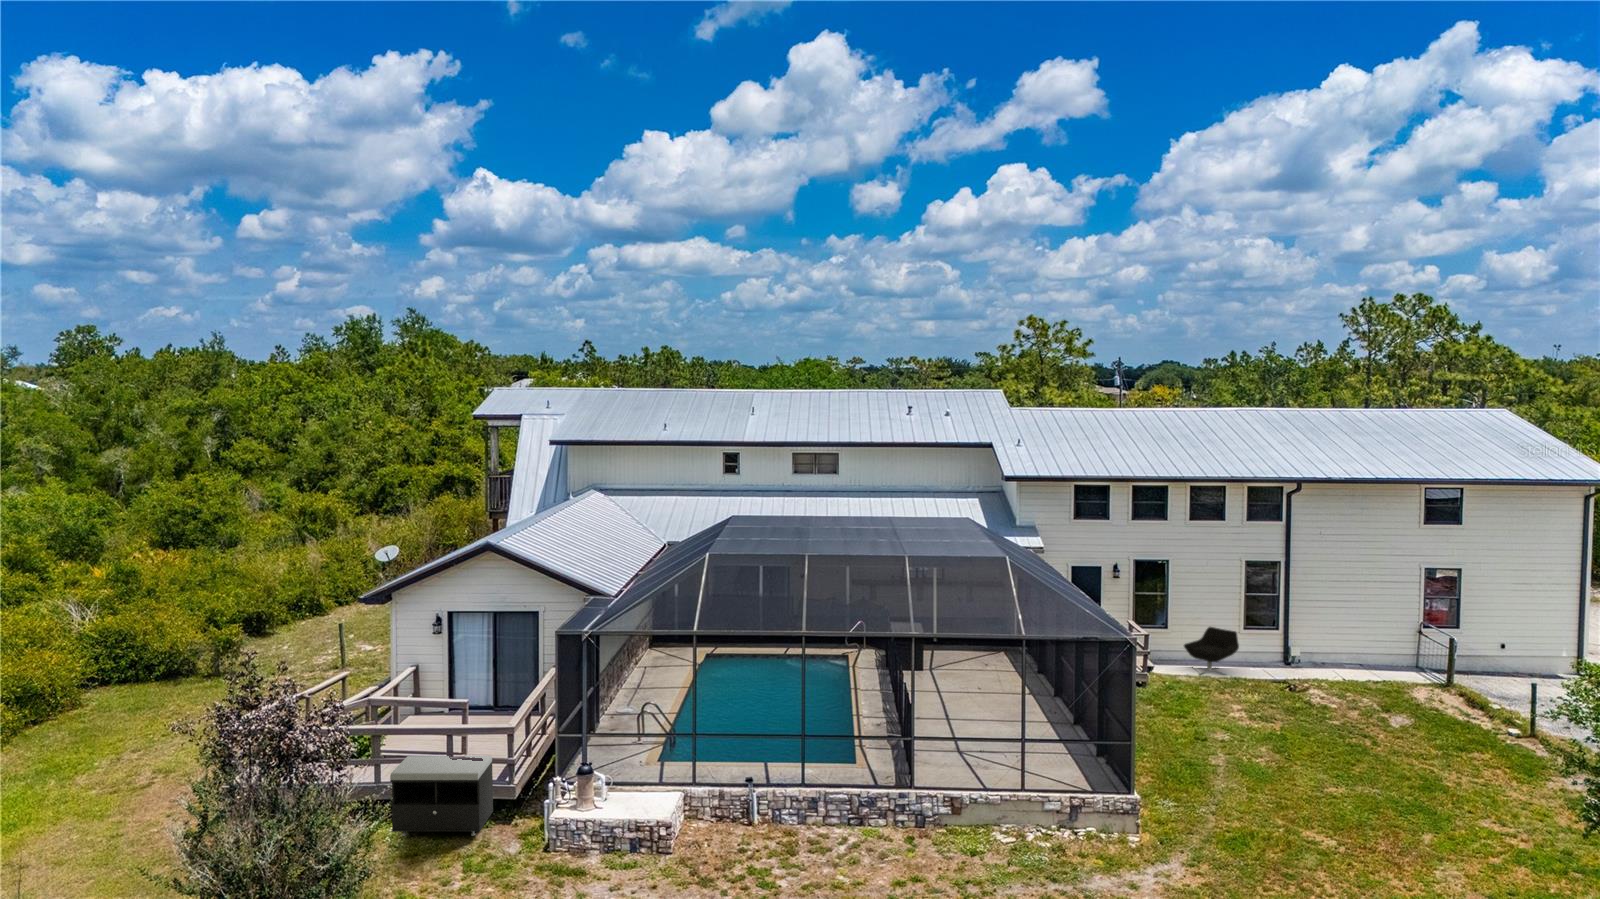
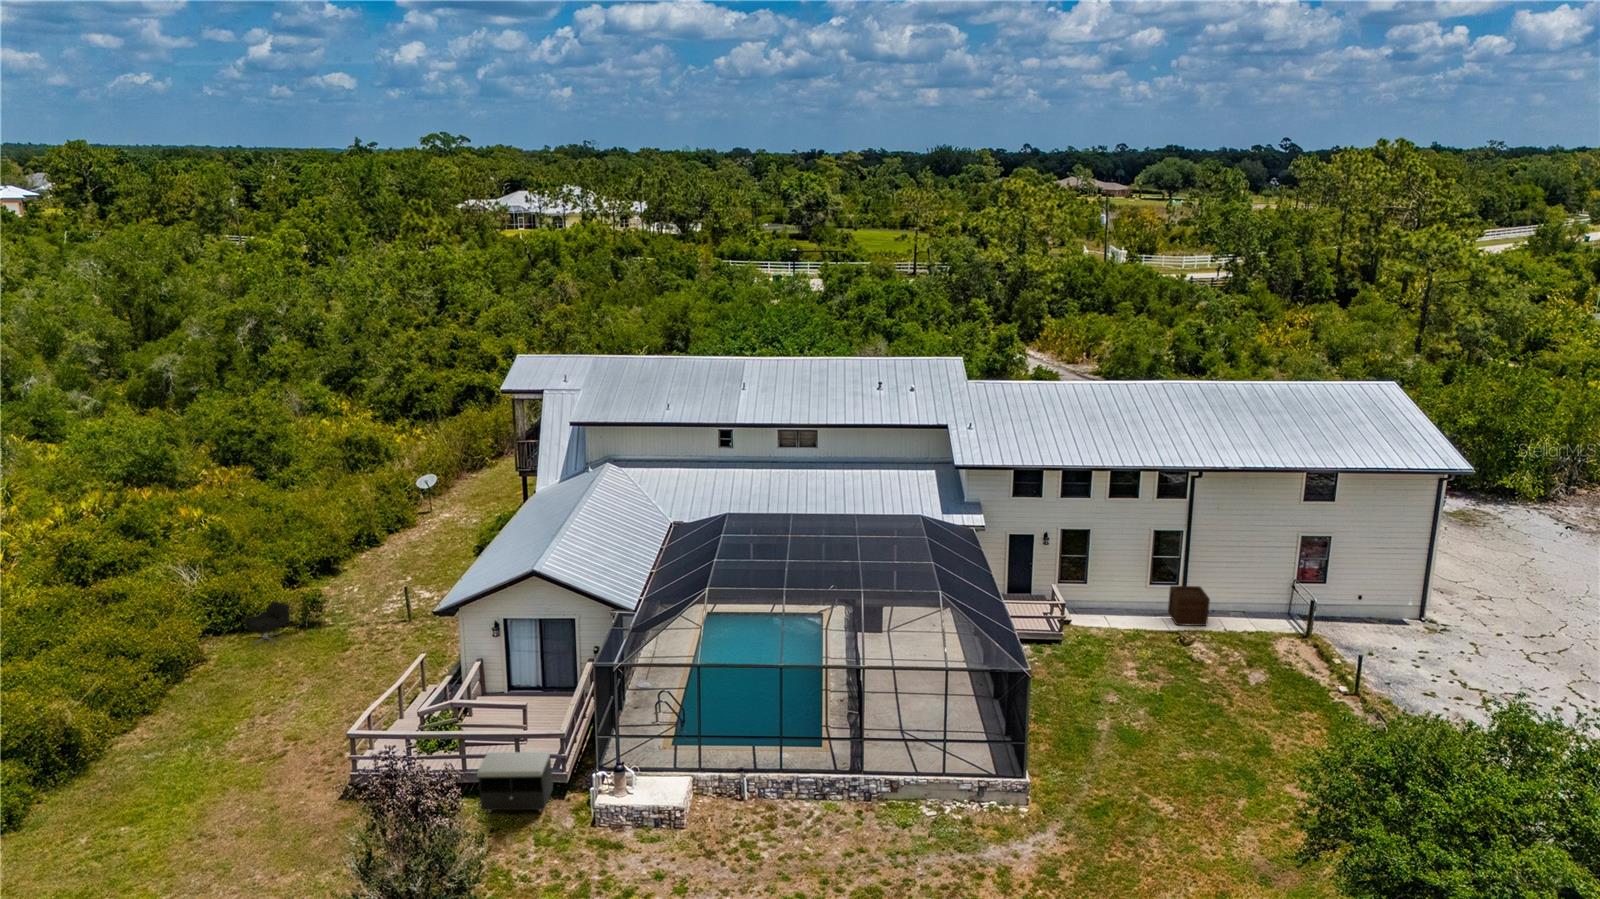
lounge chair: present [1184,627,1239,673] -> present [244,601,289,643]
wooden crate: none [1269,629,1323,676] -> present [1168,586,1210,626]

